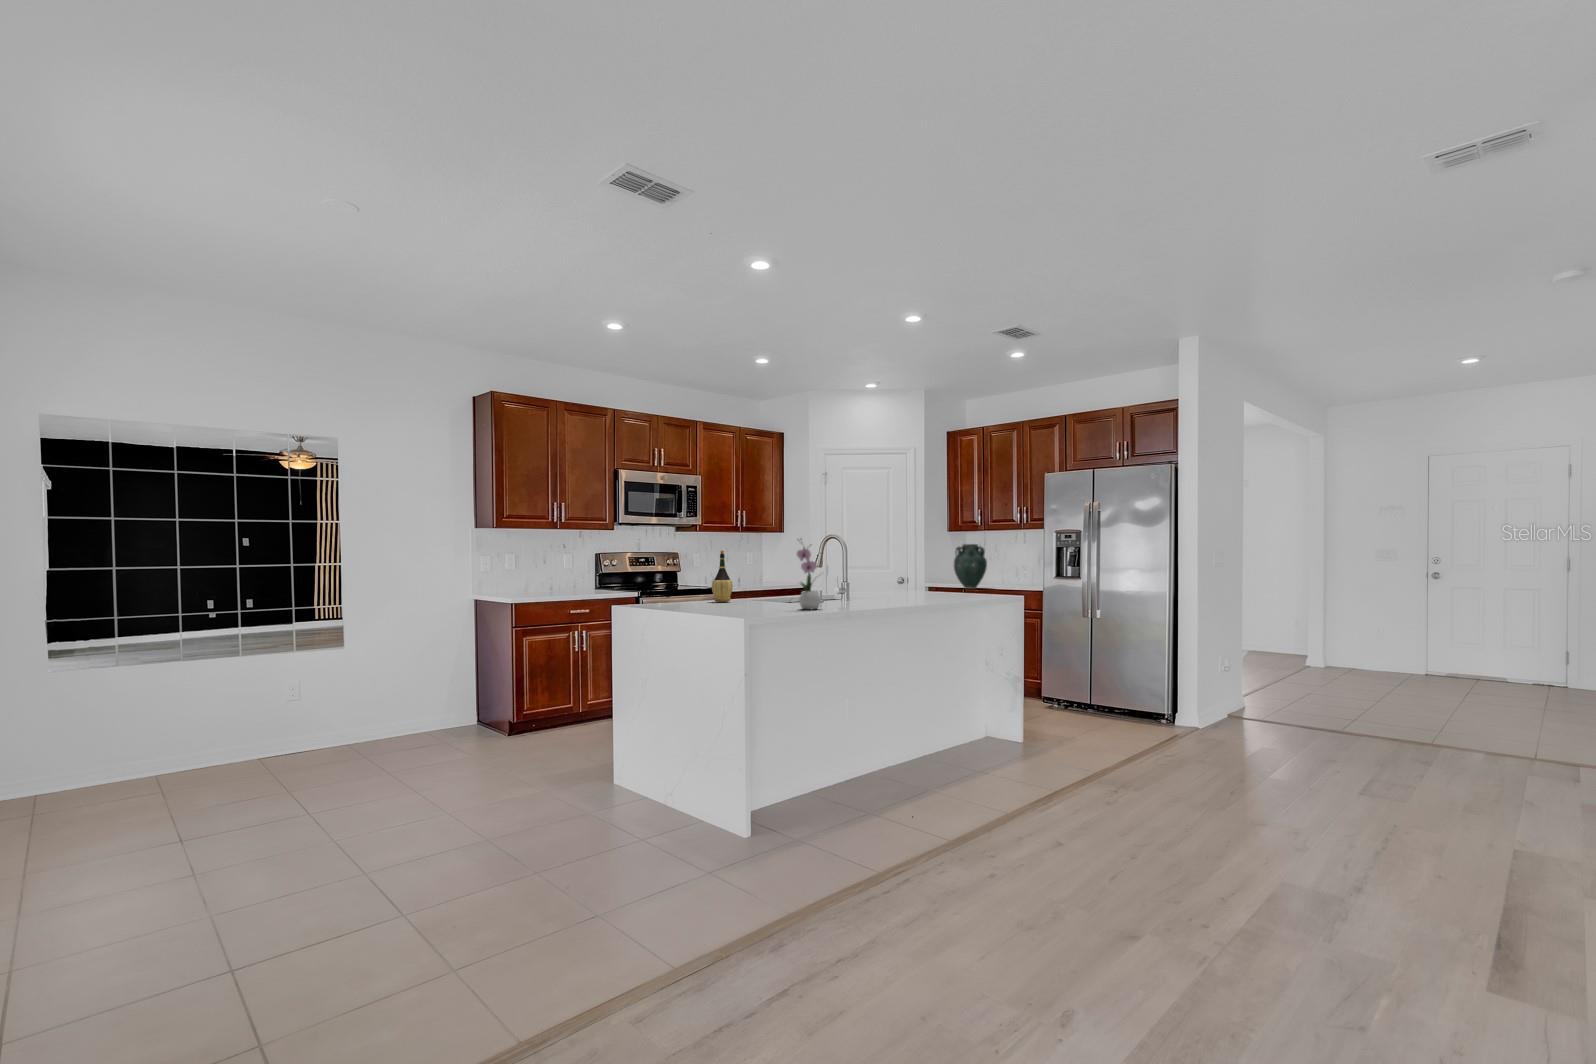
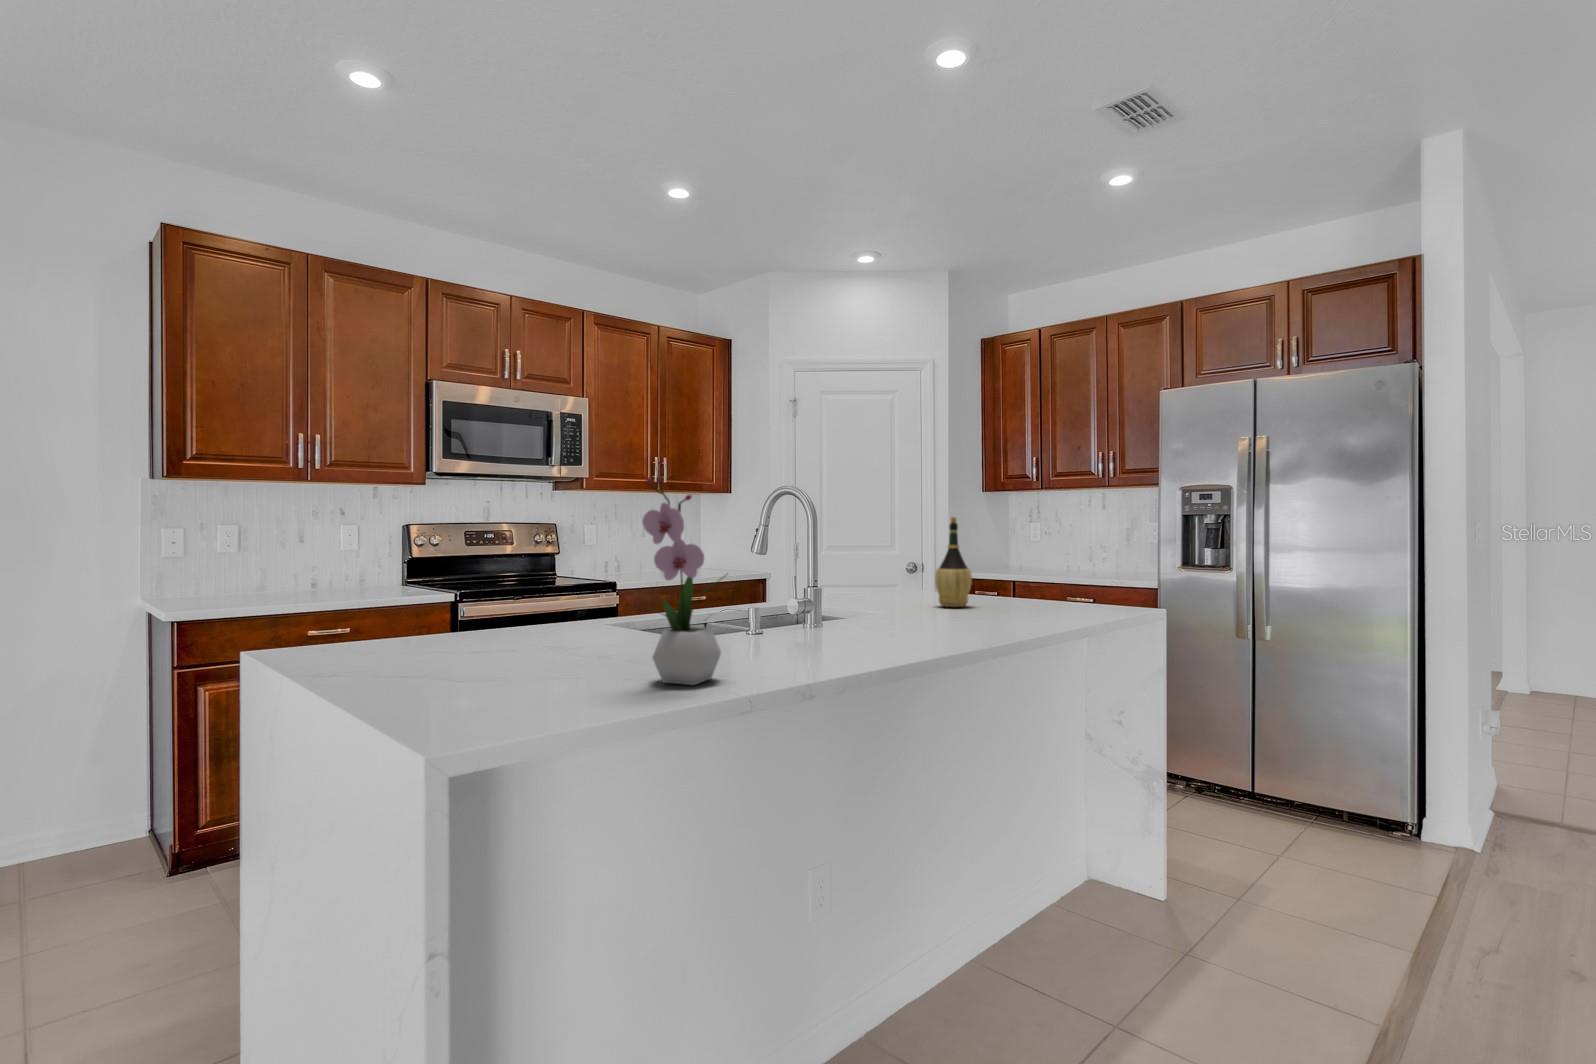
vase: present [954,544,987,589] -> none [1002,510,1059,585]
wine bottle: present [712,551,733,602] -> present [935,517,972,607]

